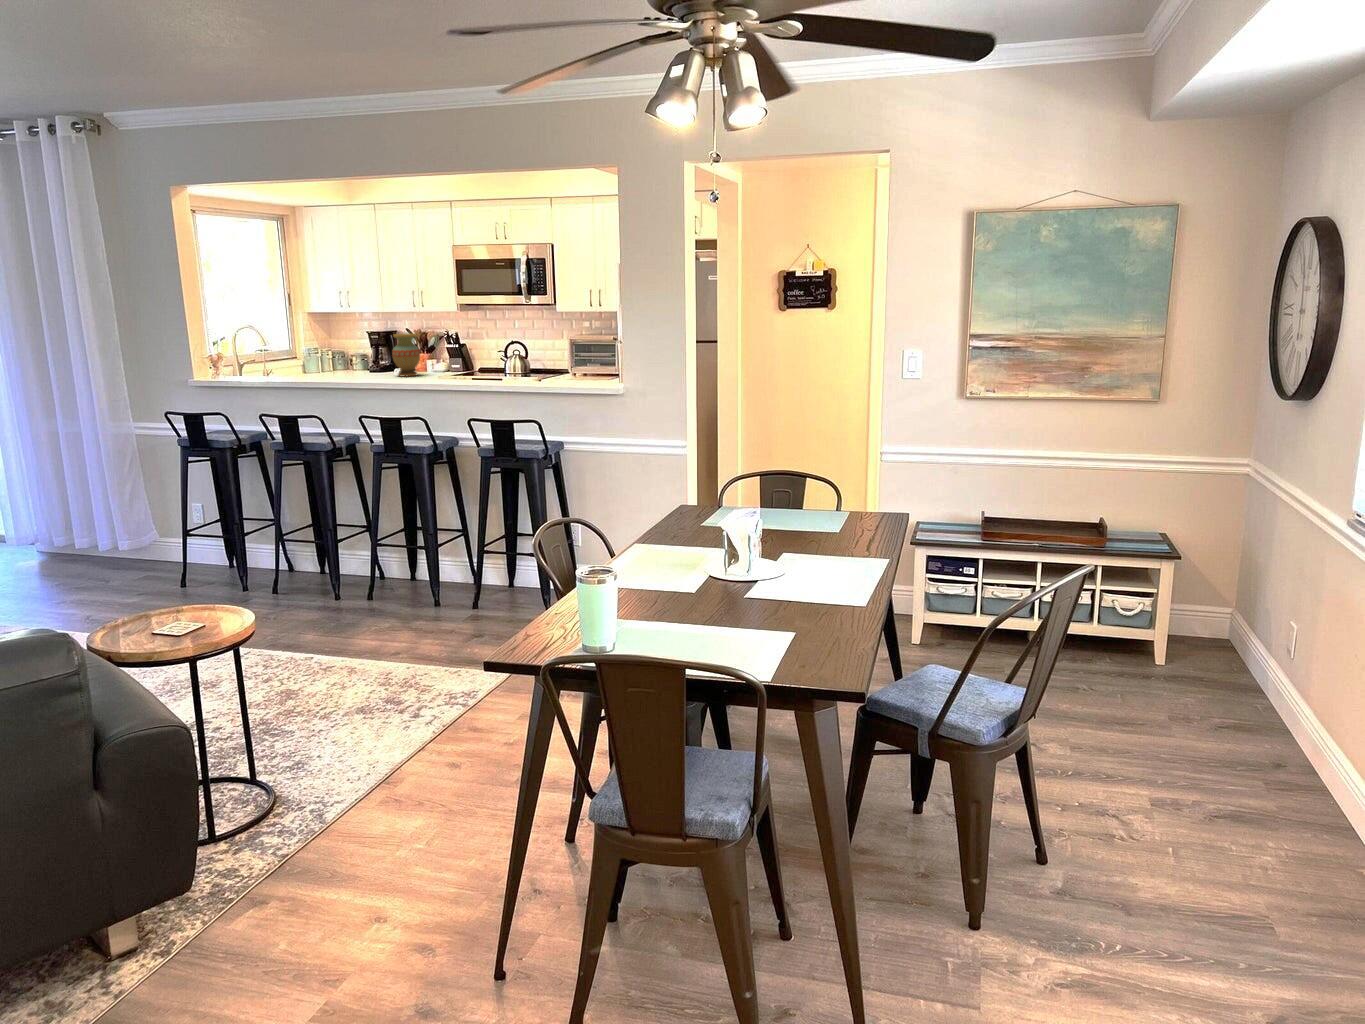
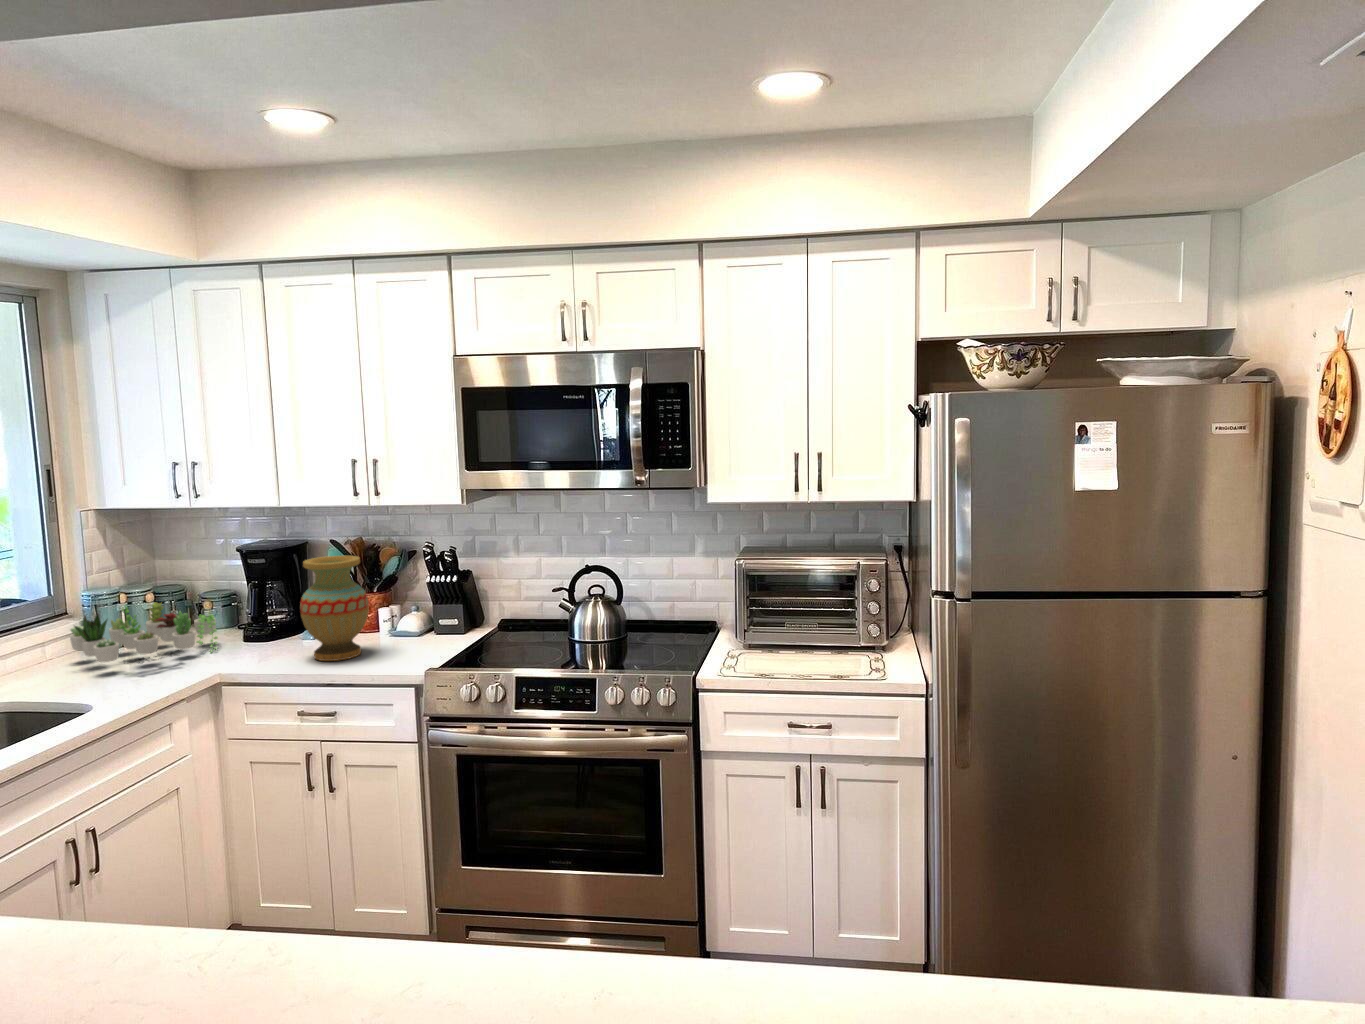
succulent plant: none [302,351,360,375] -> present [70,602,218,663]

